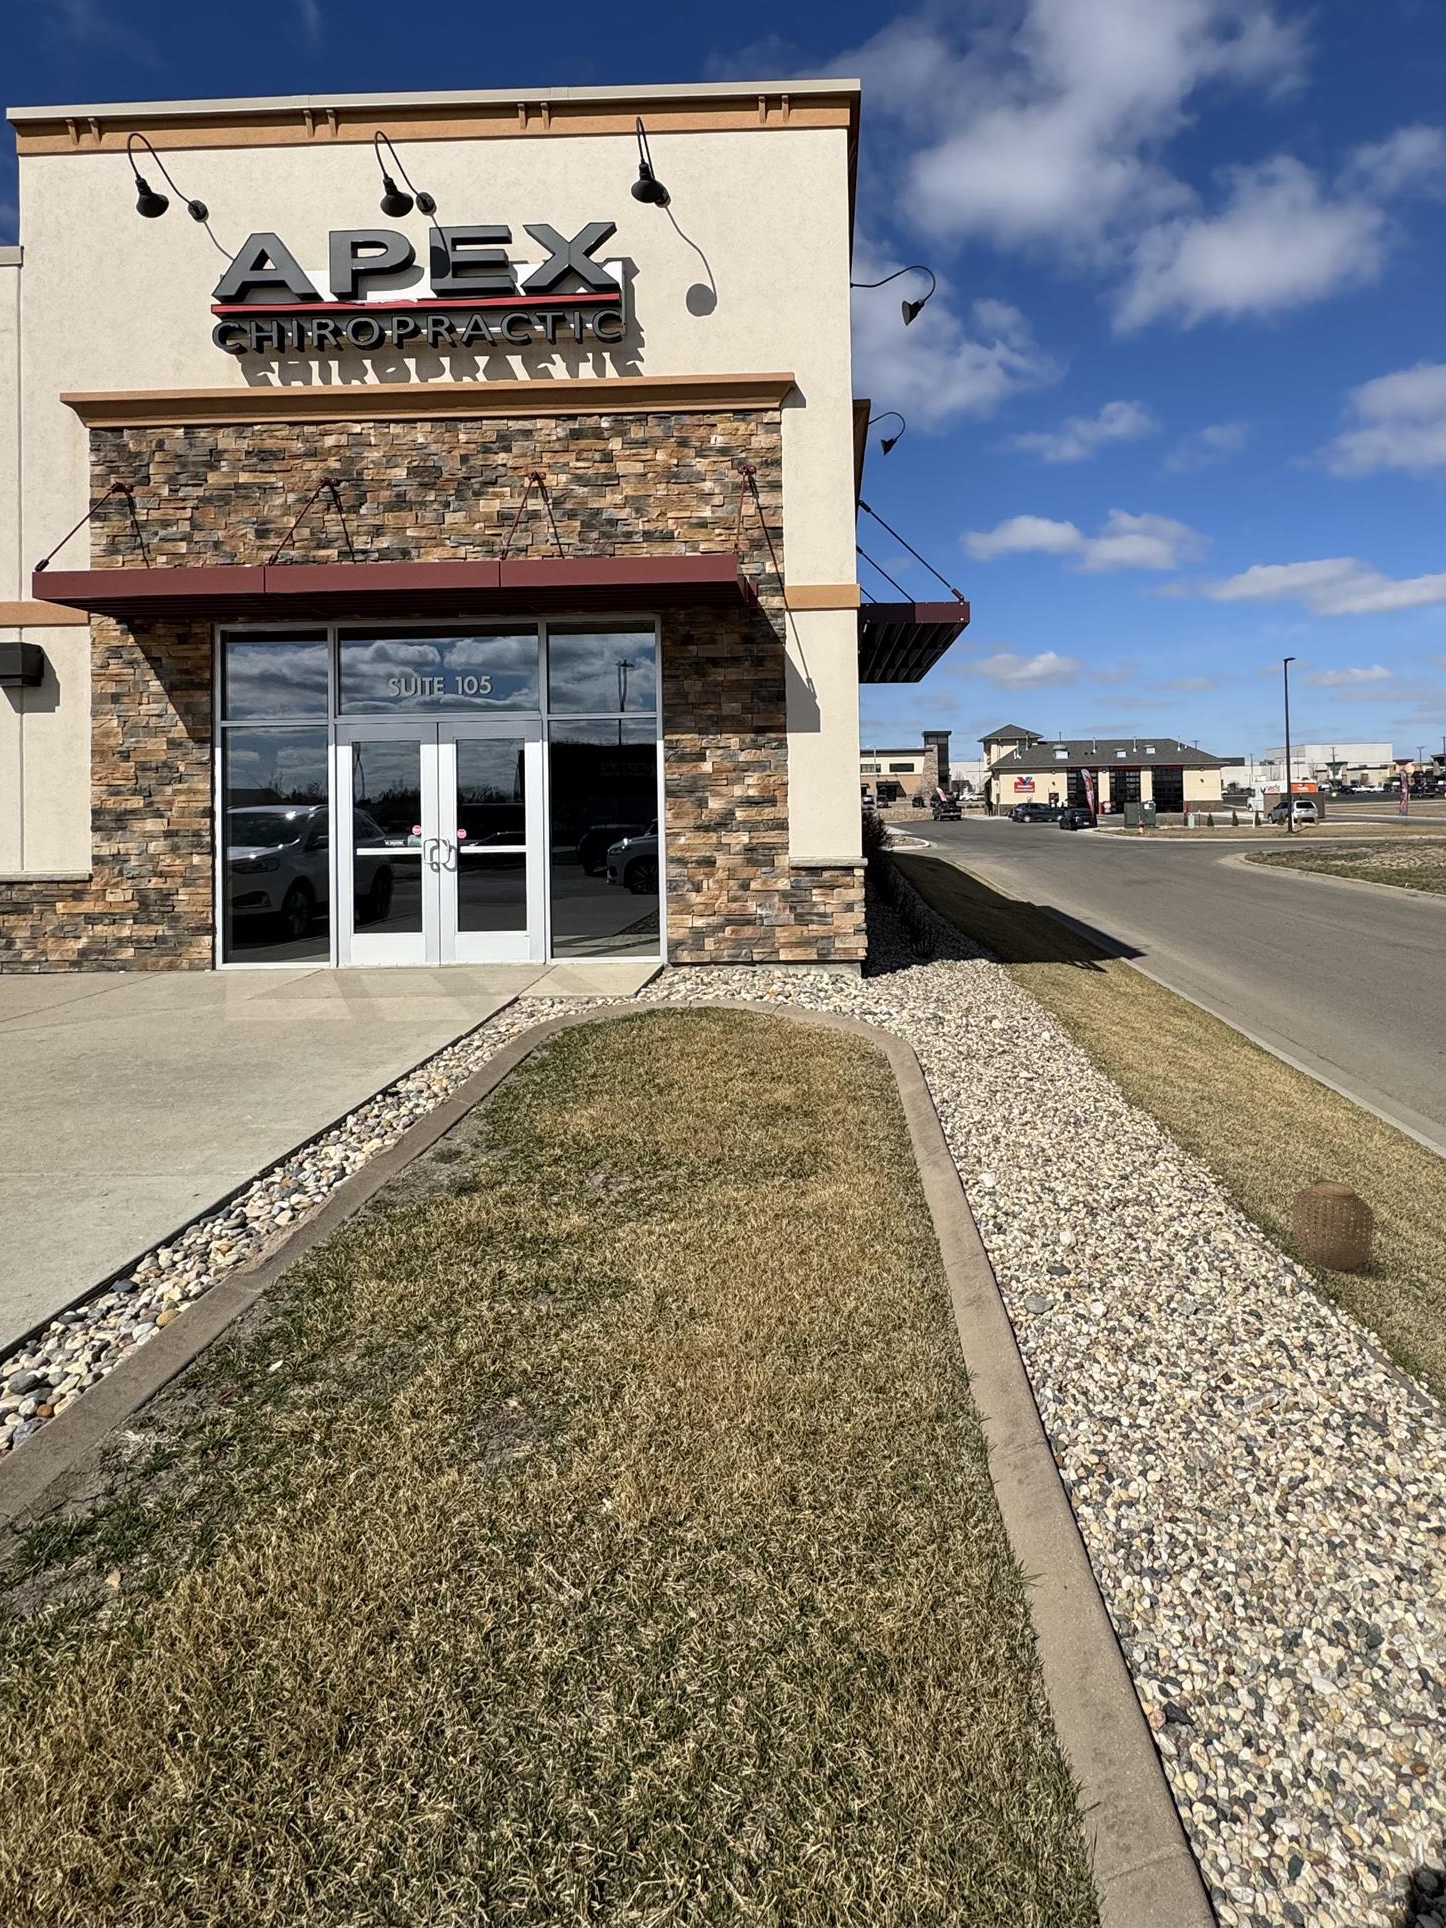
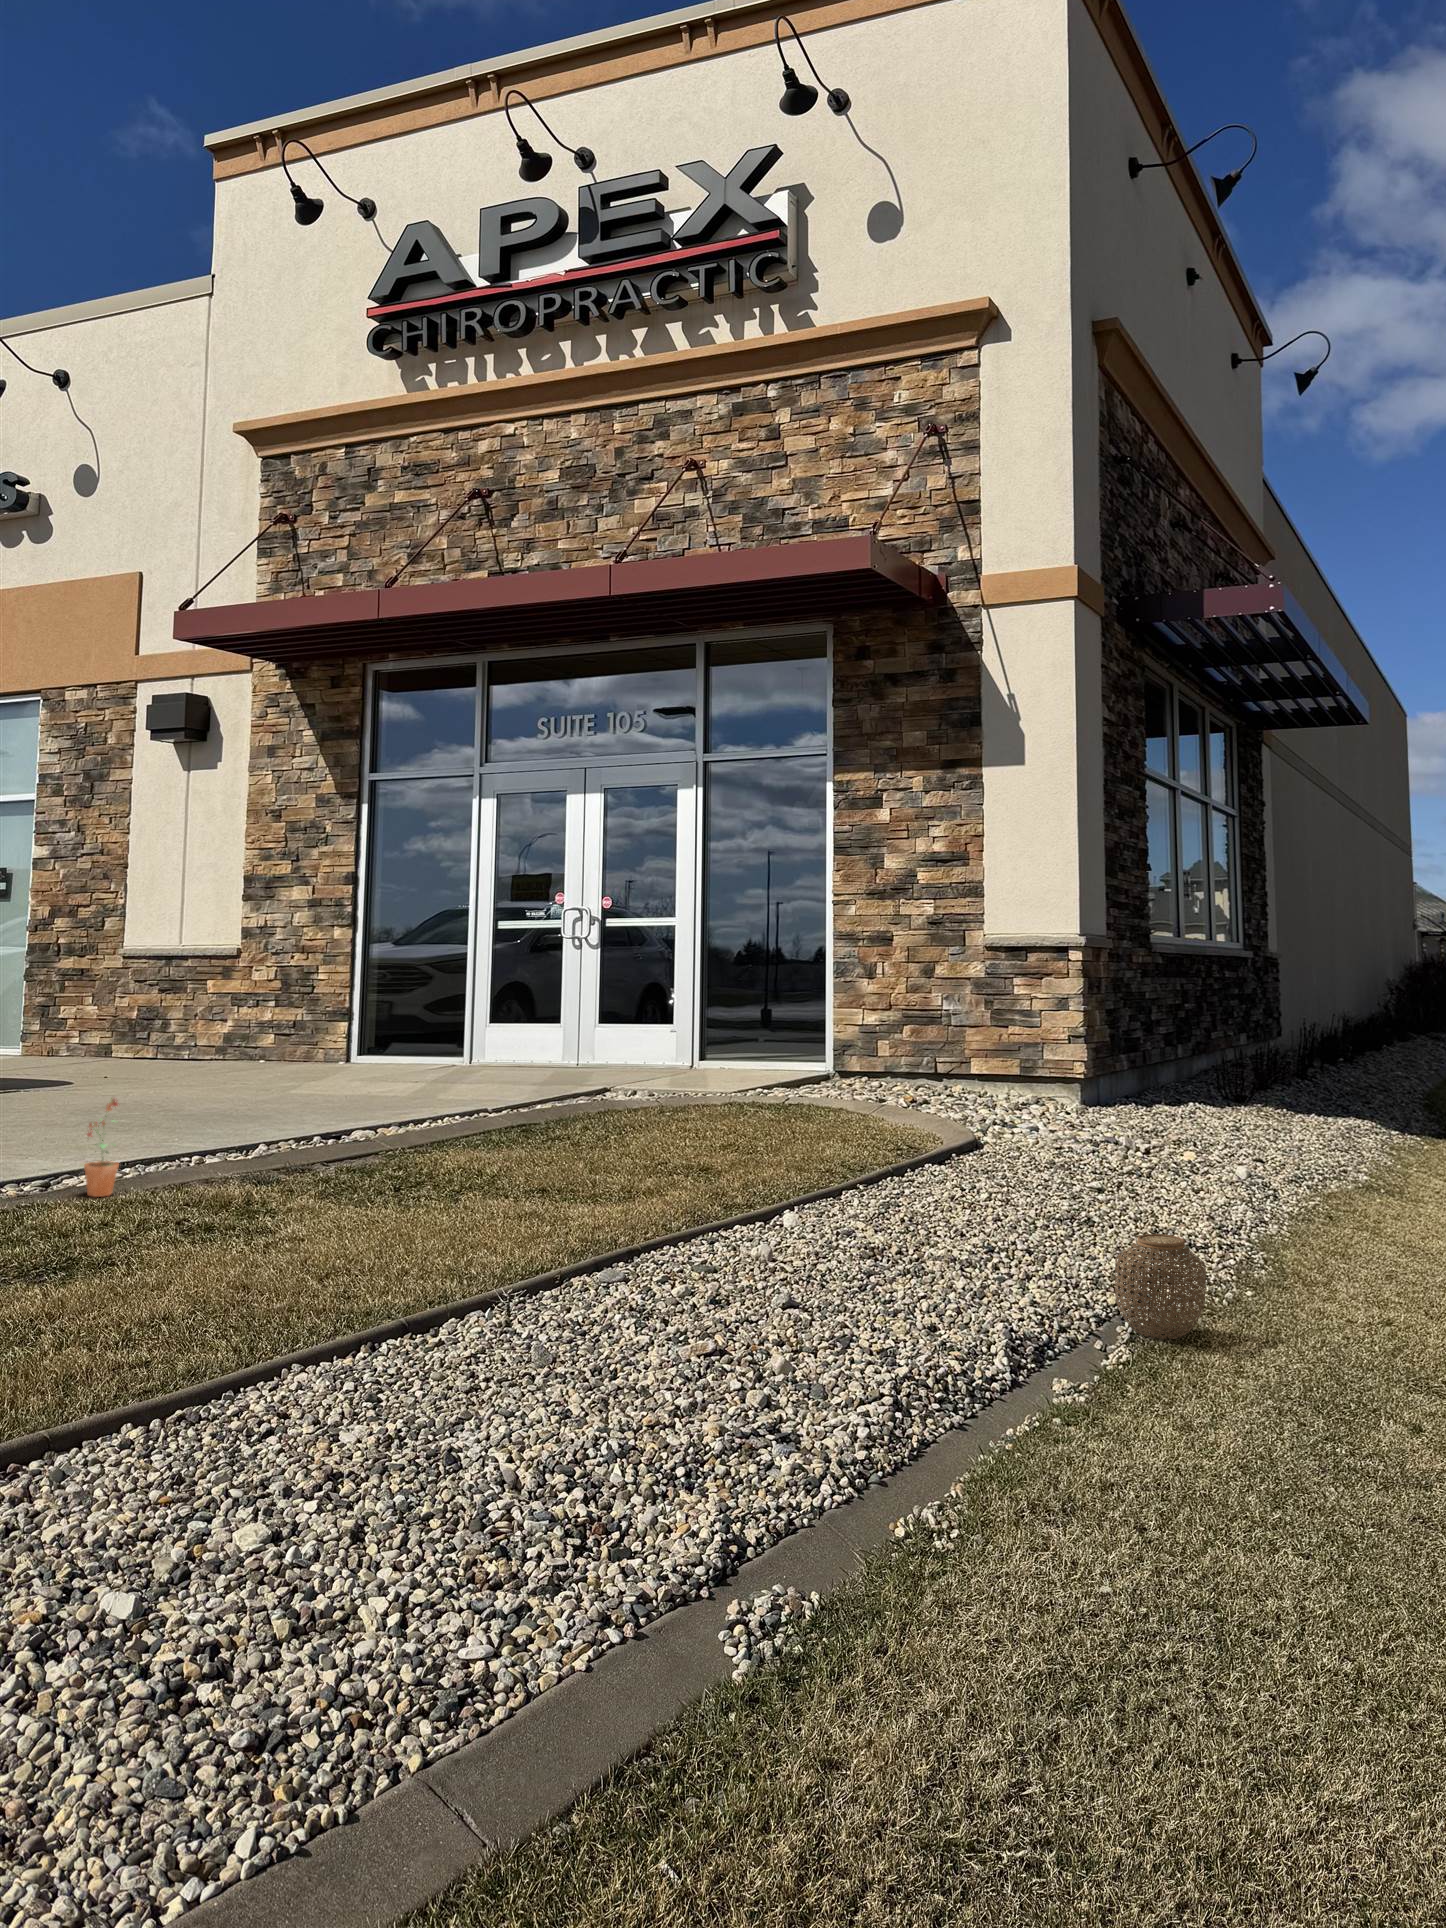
potted plant: none [207,1130,253,1241] -> present [84,1098,119,1197]

